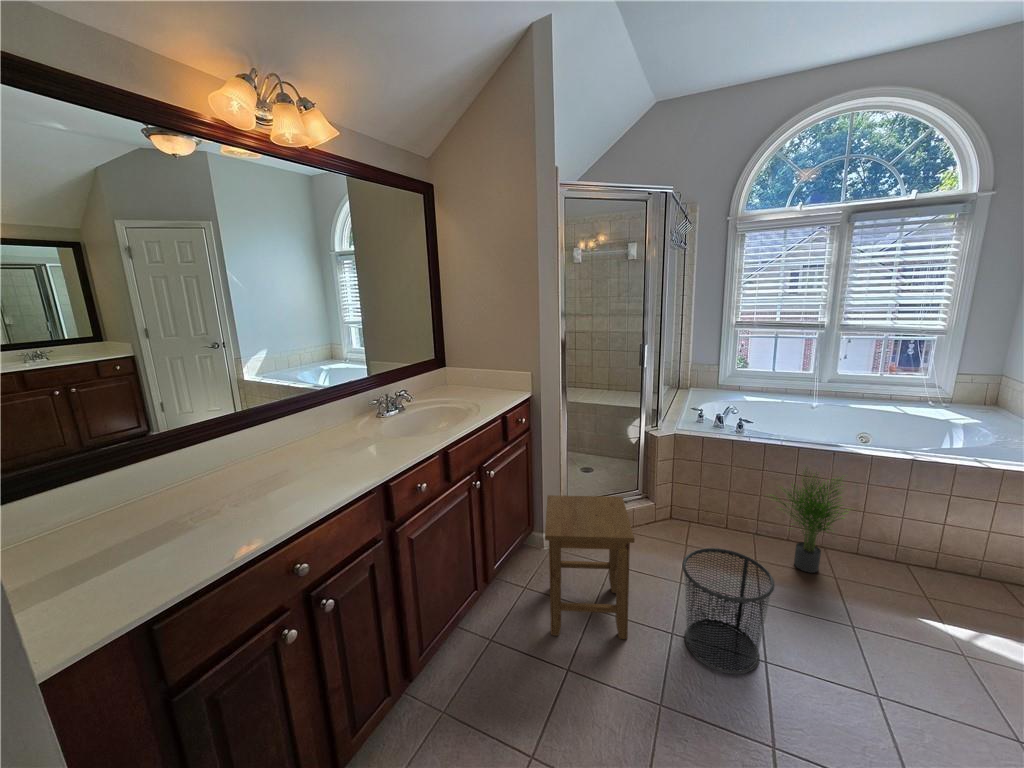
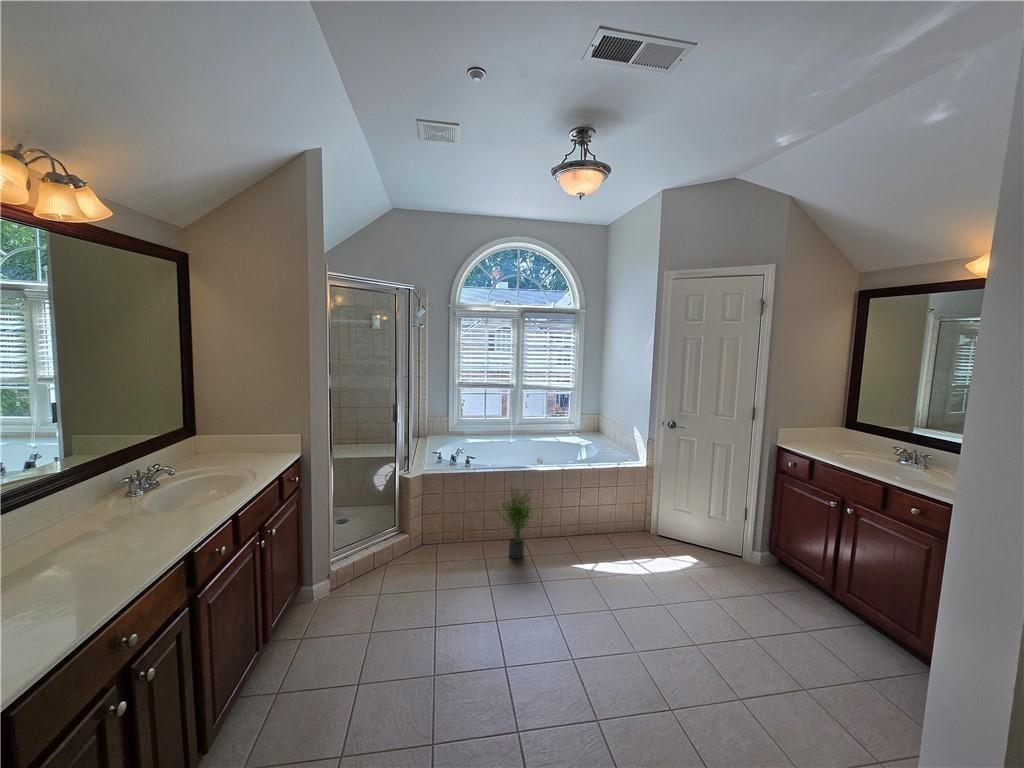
stool: present [545,495,635,639] -> none [326,530,409,666]
waste bin: present [682,548,775,674] -> none [443,552,502,641]

